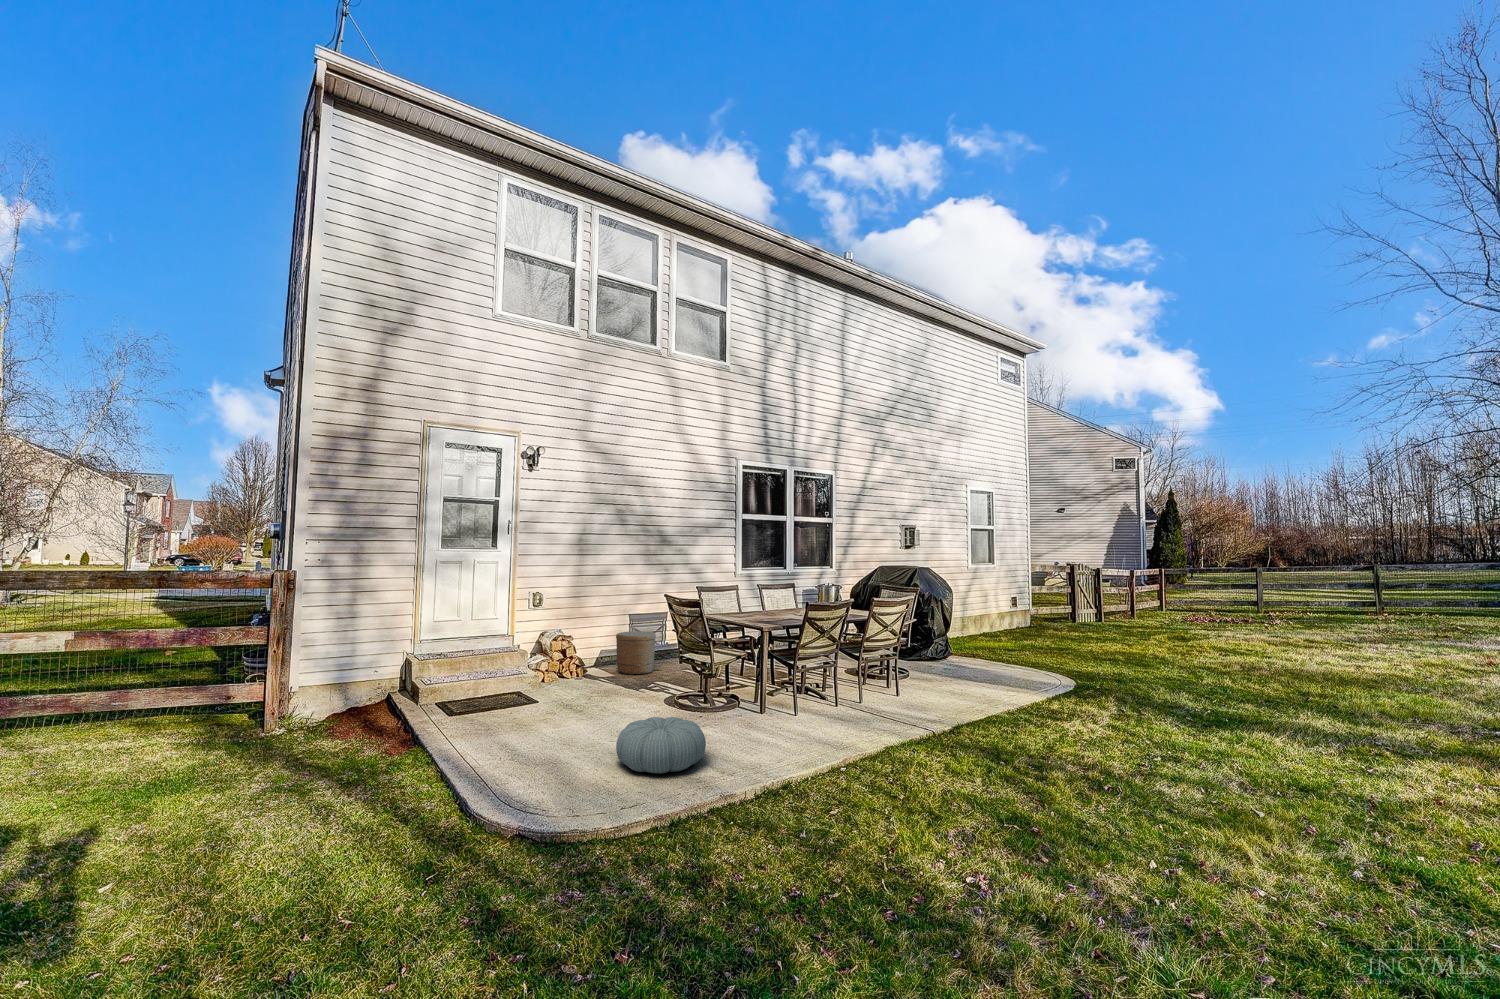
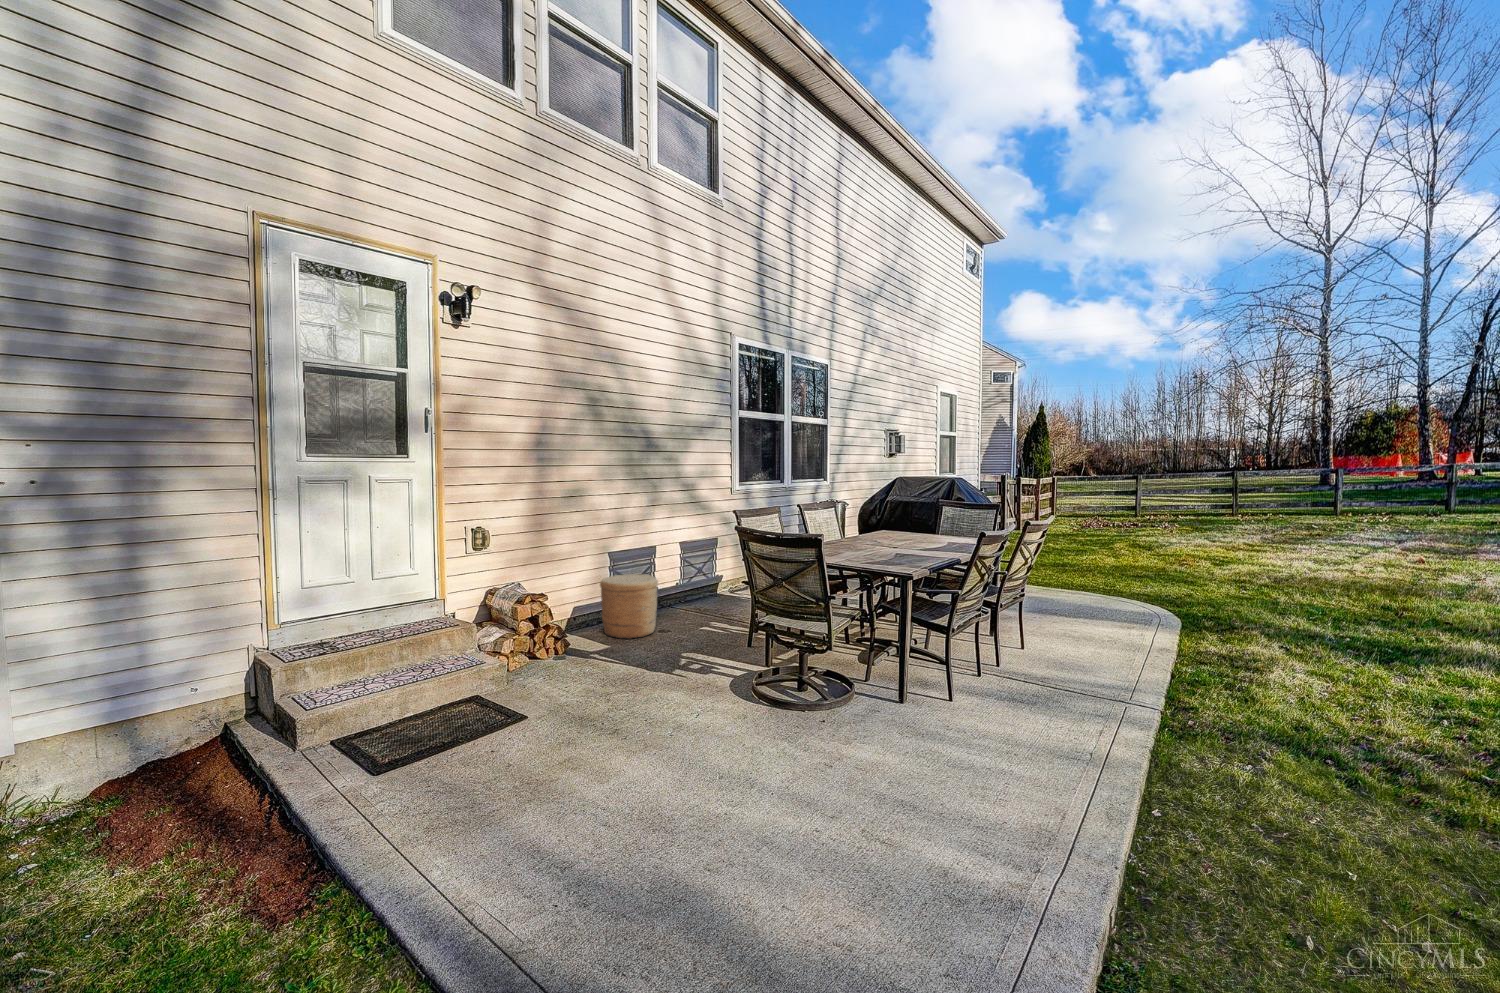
pouf: present [616,717,706,773] -> none [784,755,958,898]

